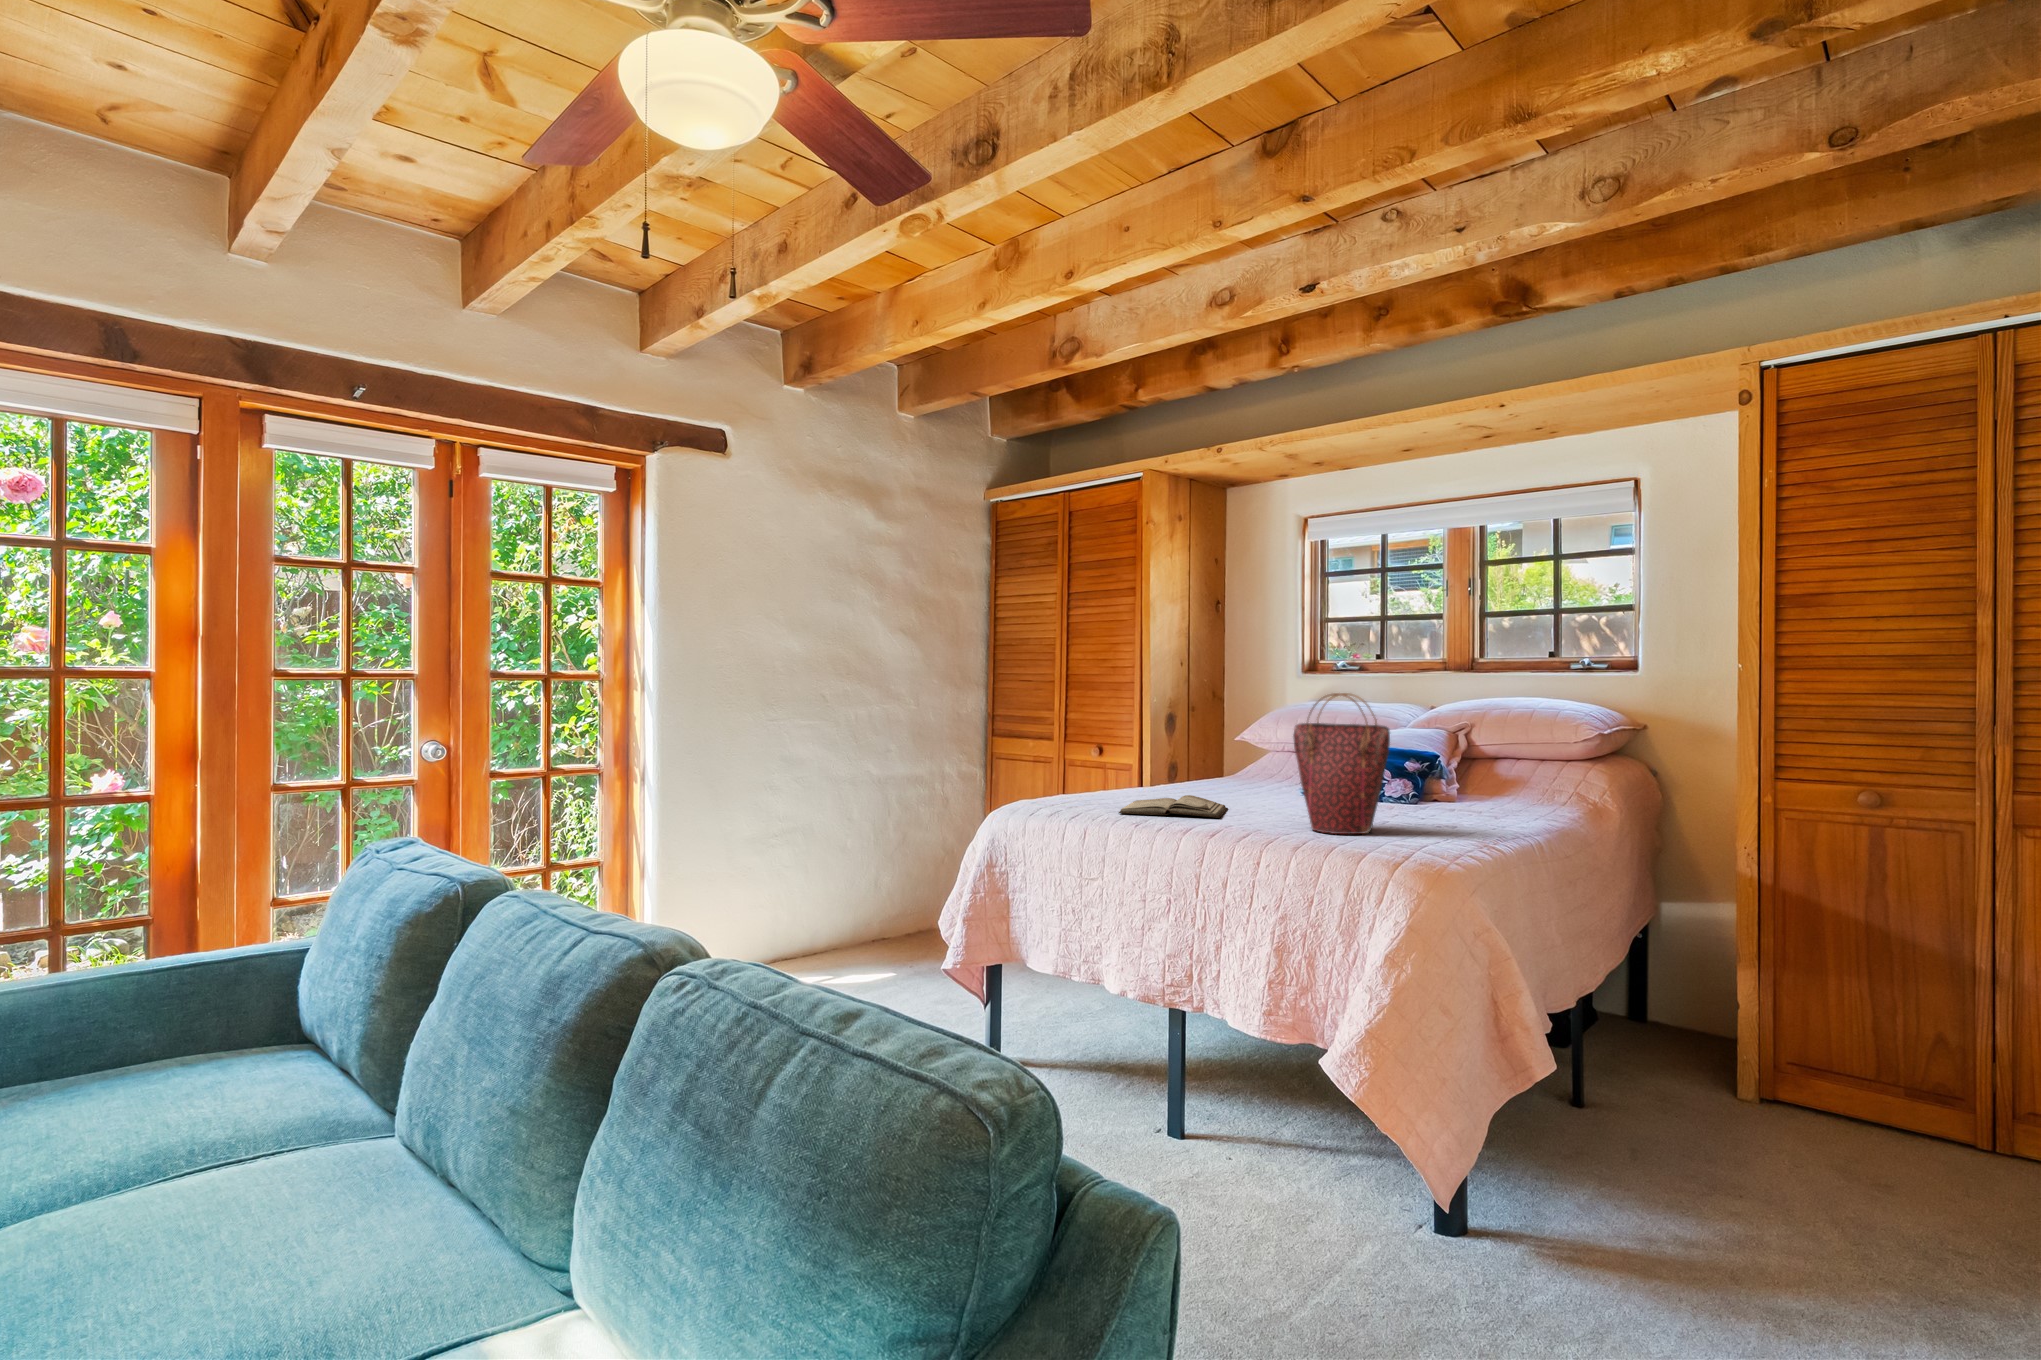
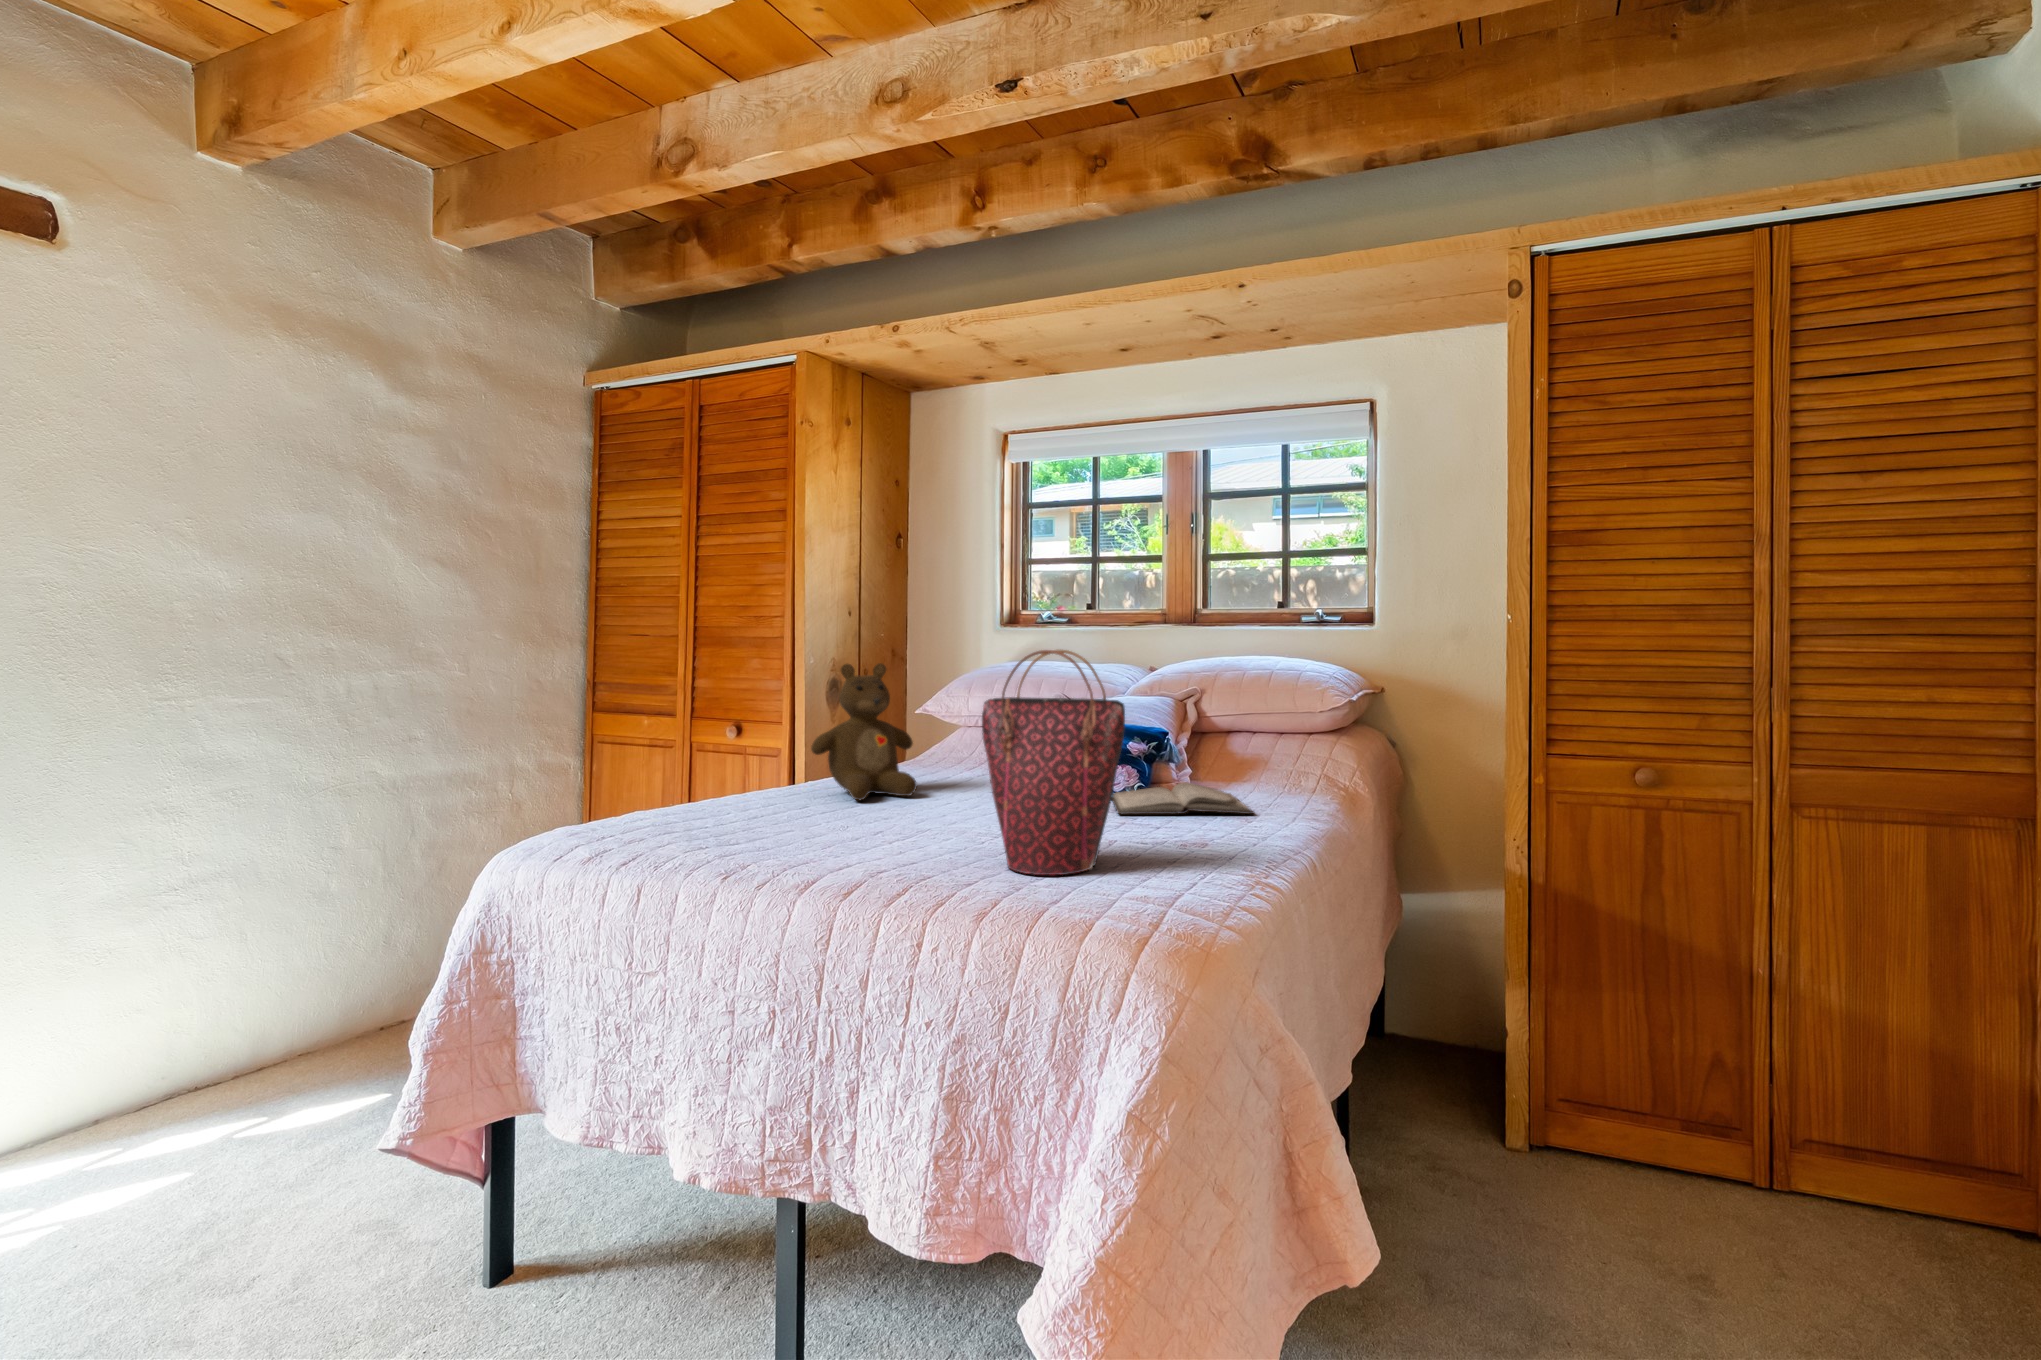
teddy bear: none [1169,701,1244,795] -> present [811,663,917,800]
diary: present [1119,795,1228,818] -> present [1112,782,1254,814]

